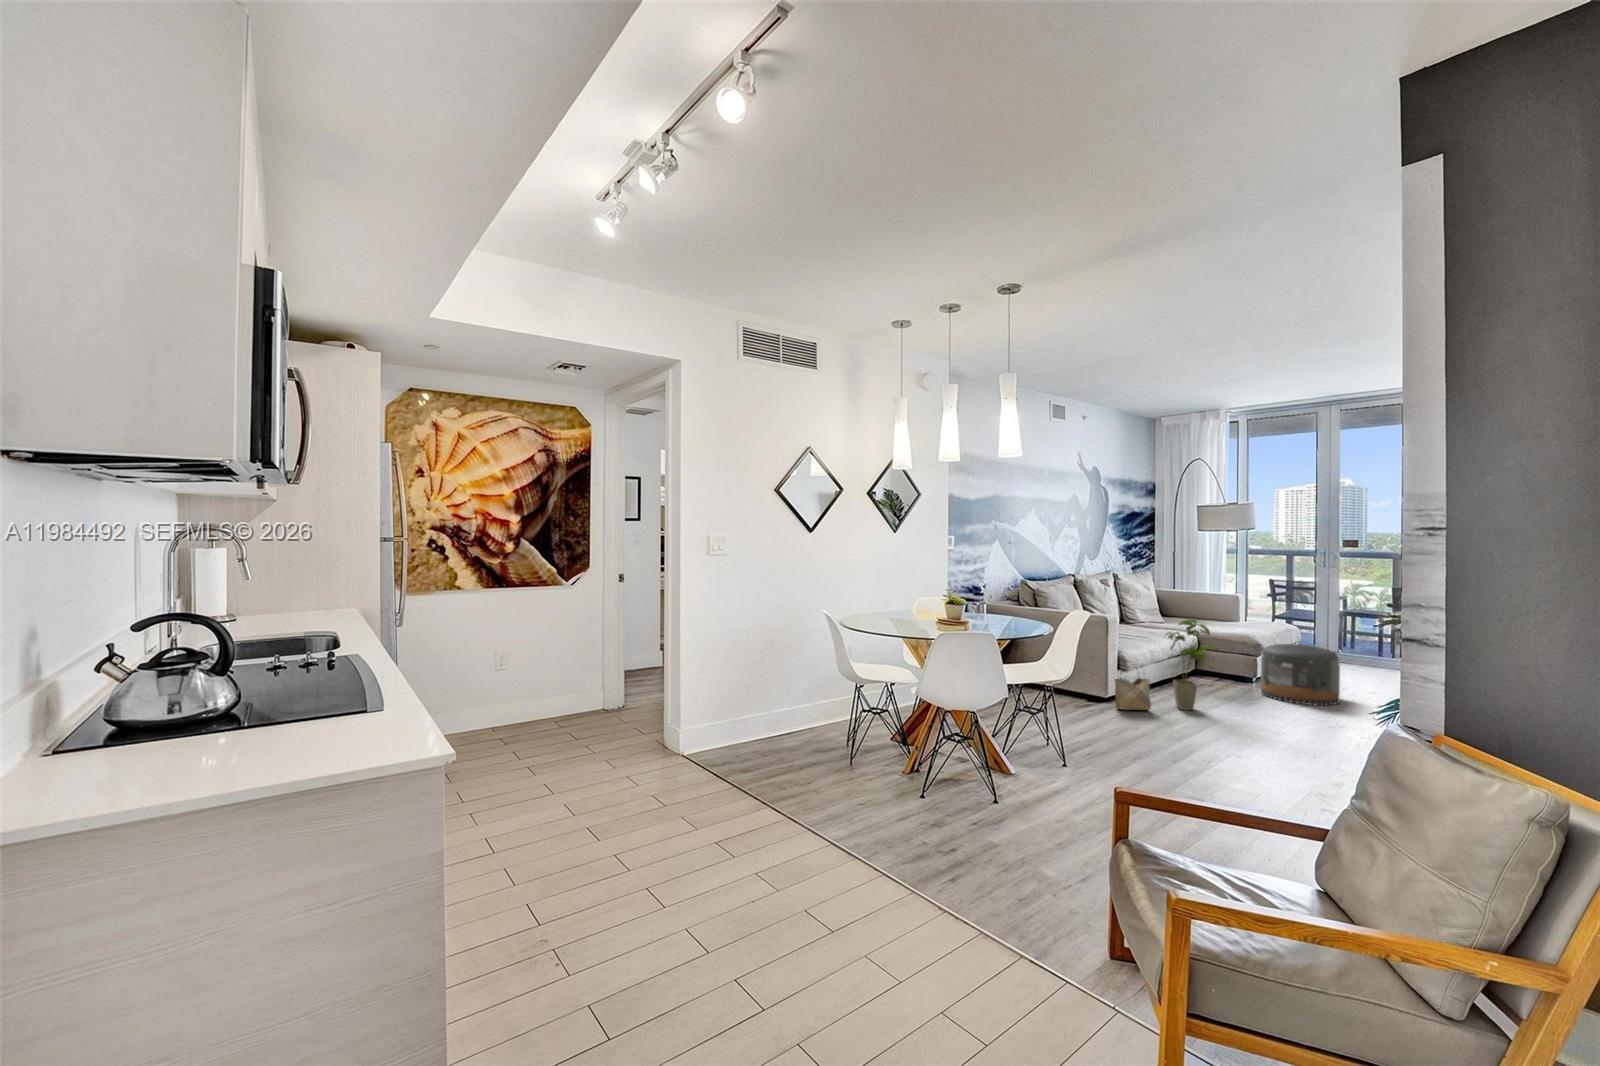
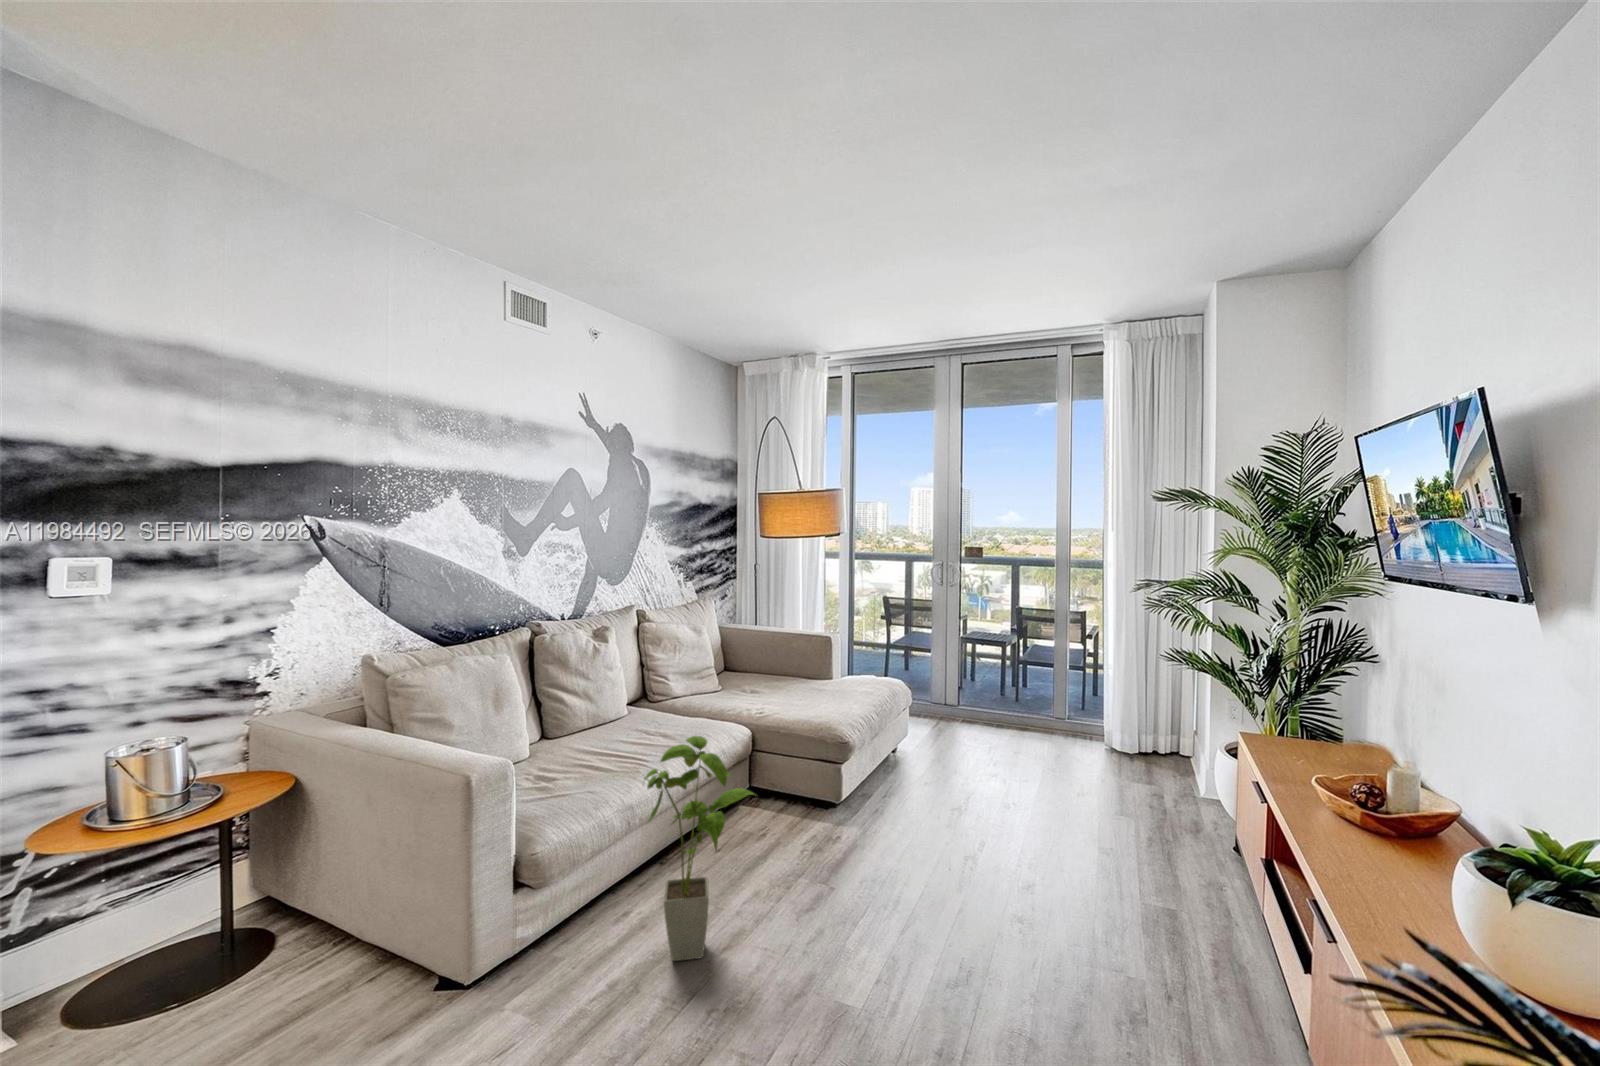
pouf: present [1261,644,1340,706] -> none [855,731,975,862]
woven basket: present [1115,664,1151,710] -> none [497,865,595,1018]

